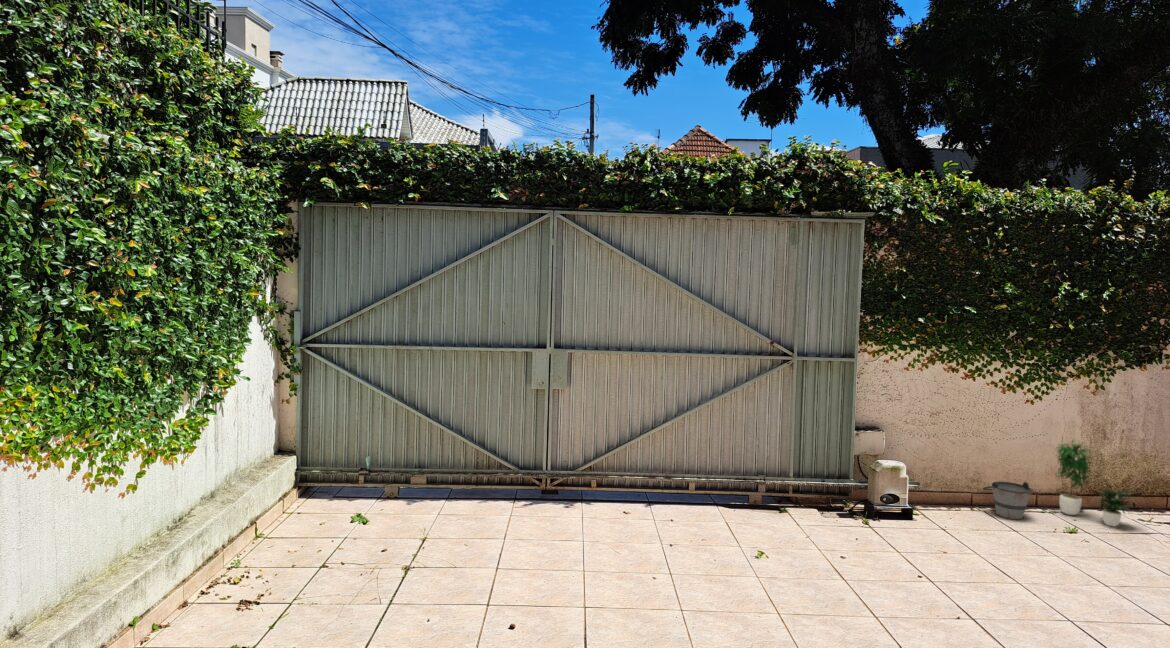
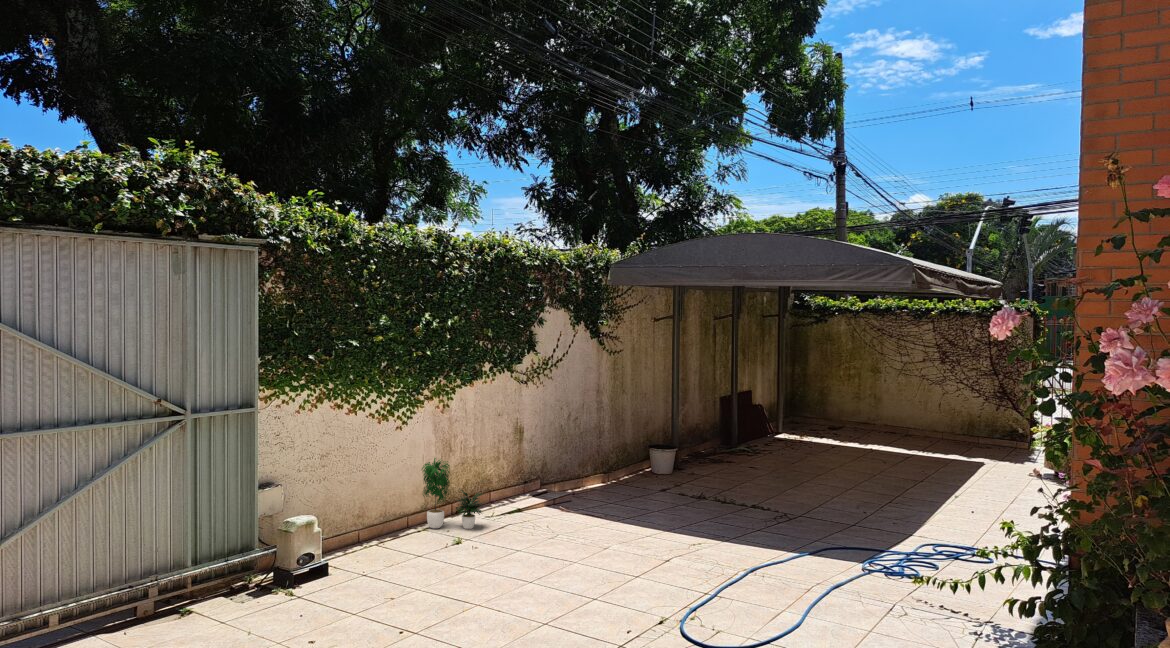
bucket: present [983,482,1032,519] -> none [371,507,415,546]

